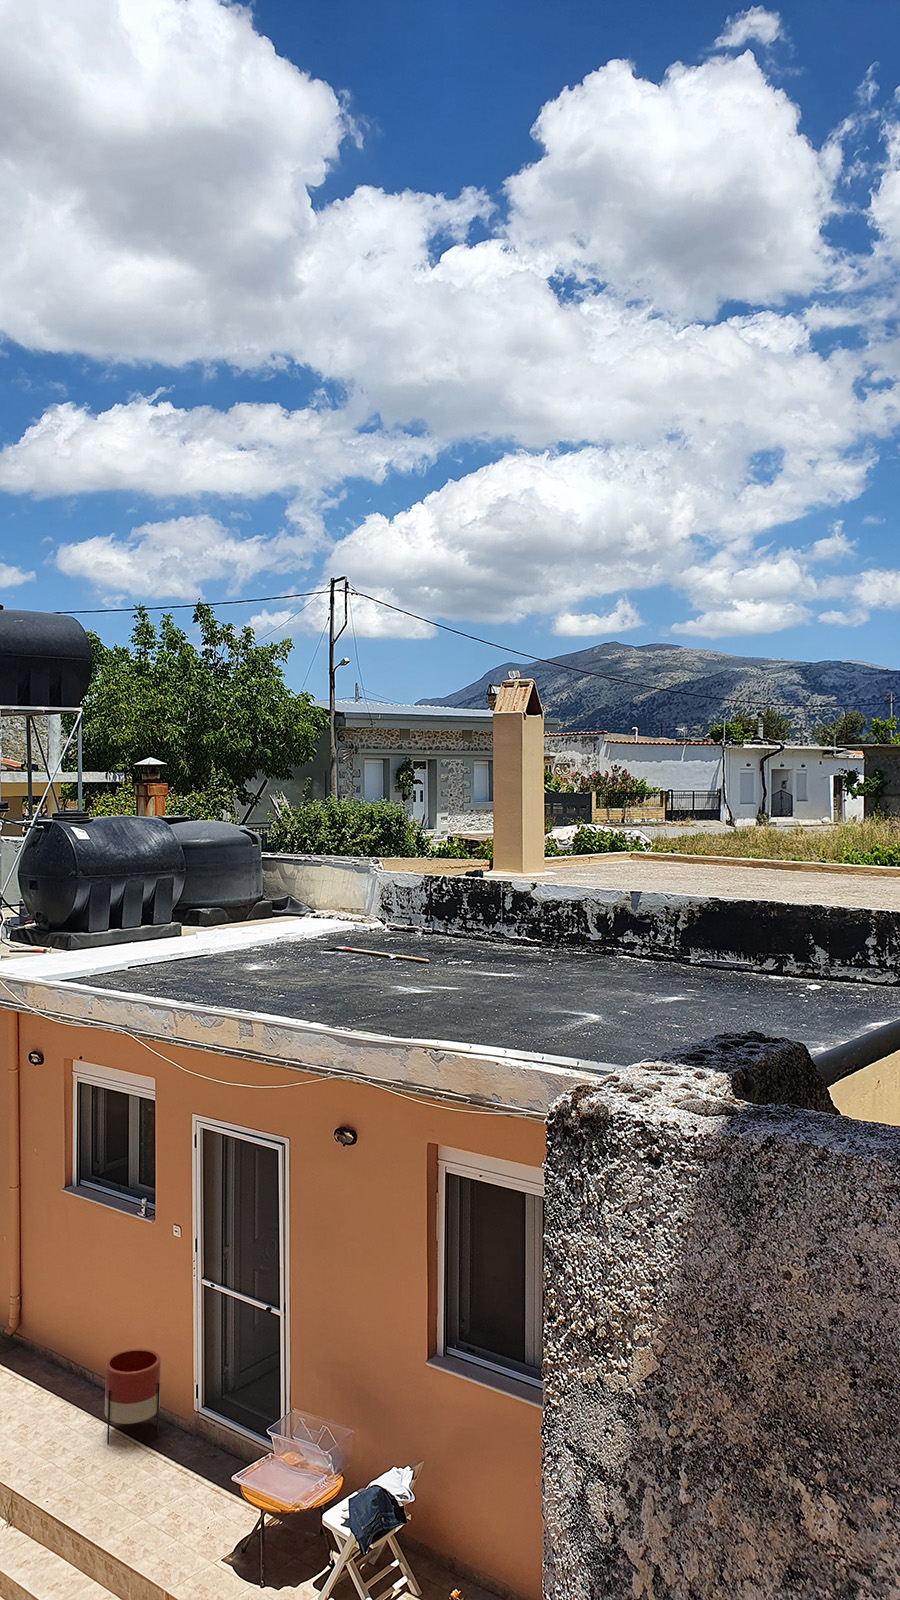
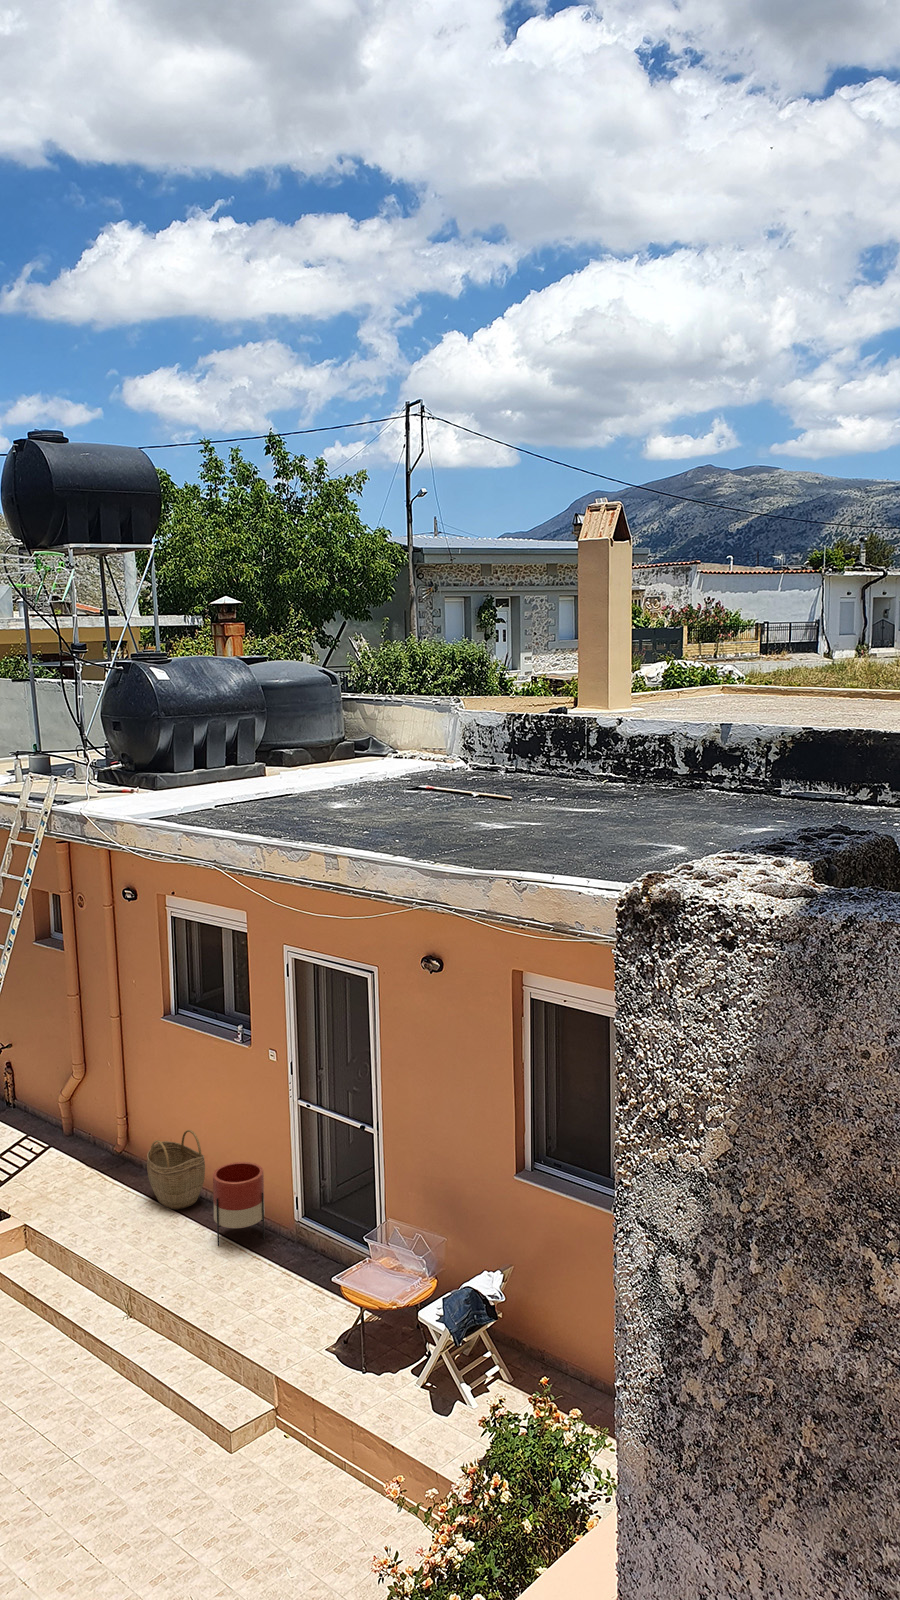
woven basket: none [34,1313,98,1403] -> present [147,1130,205,1210]

